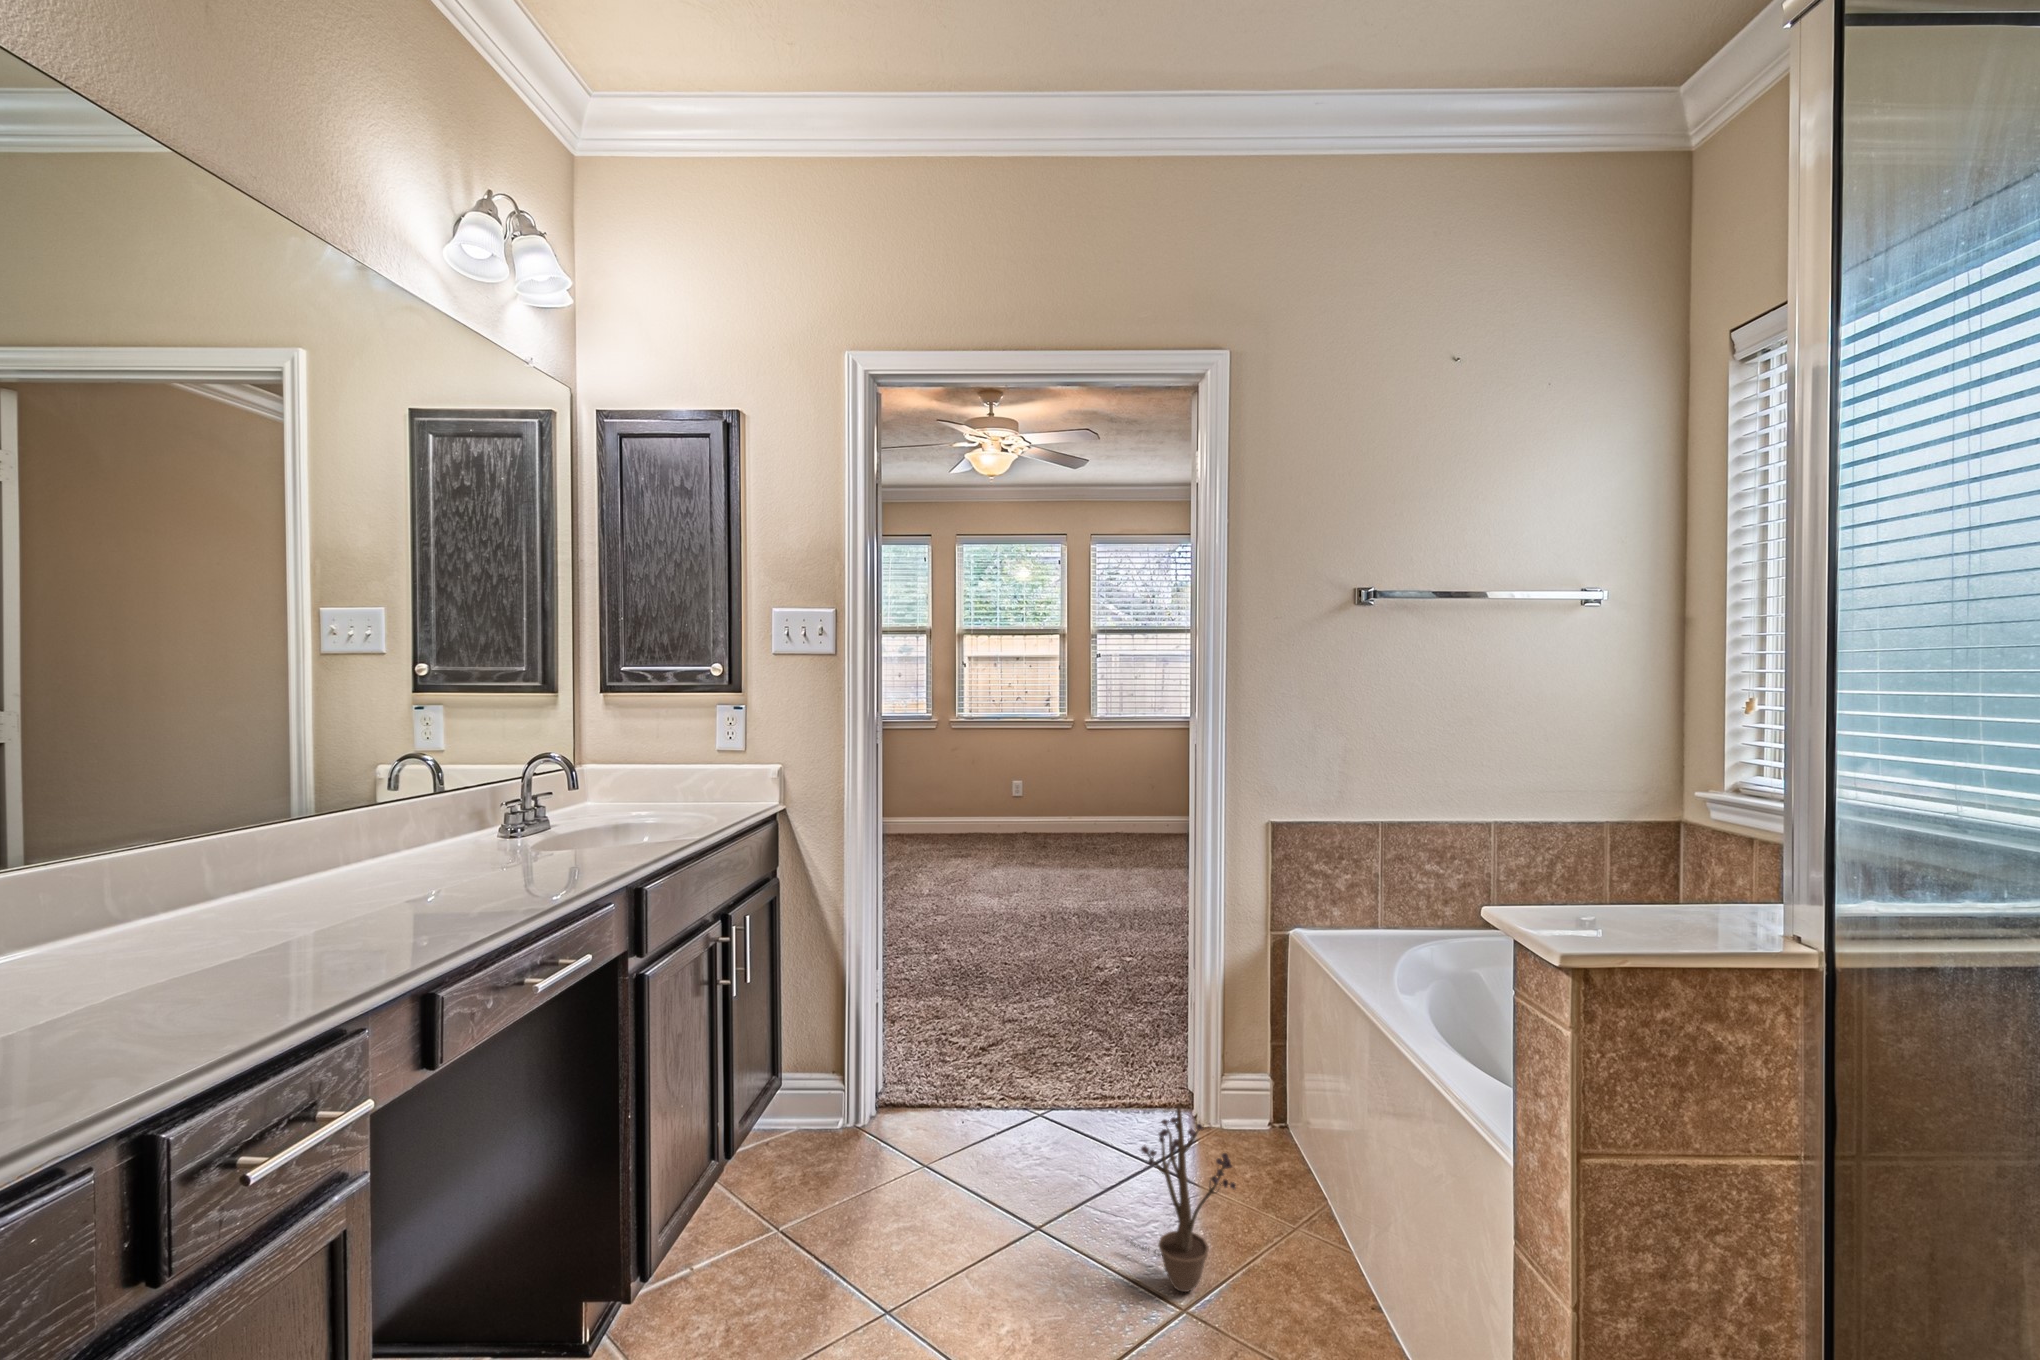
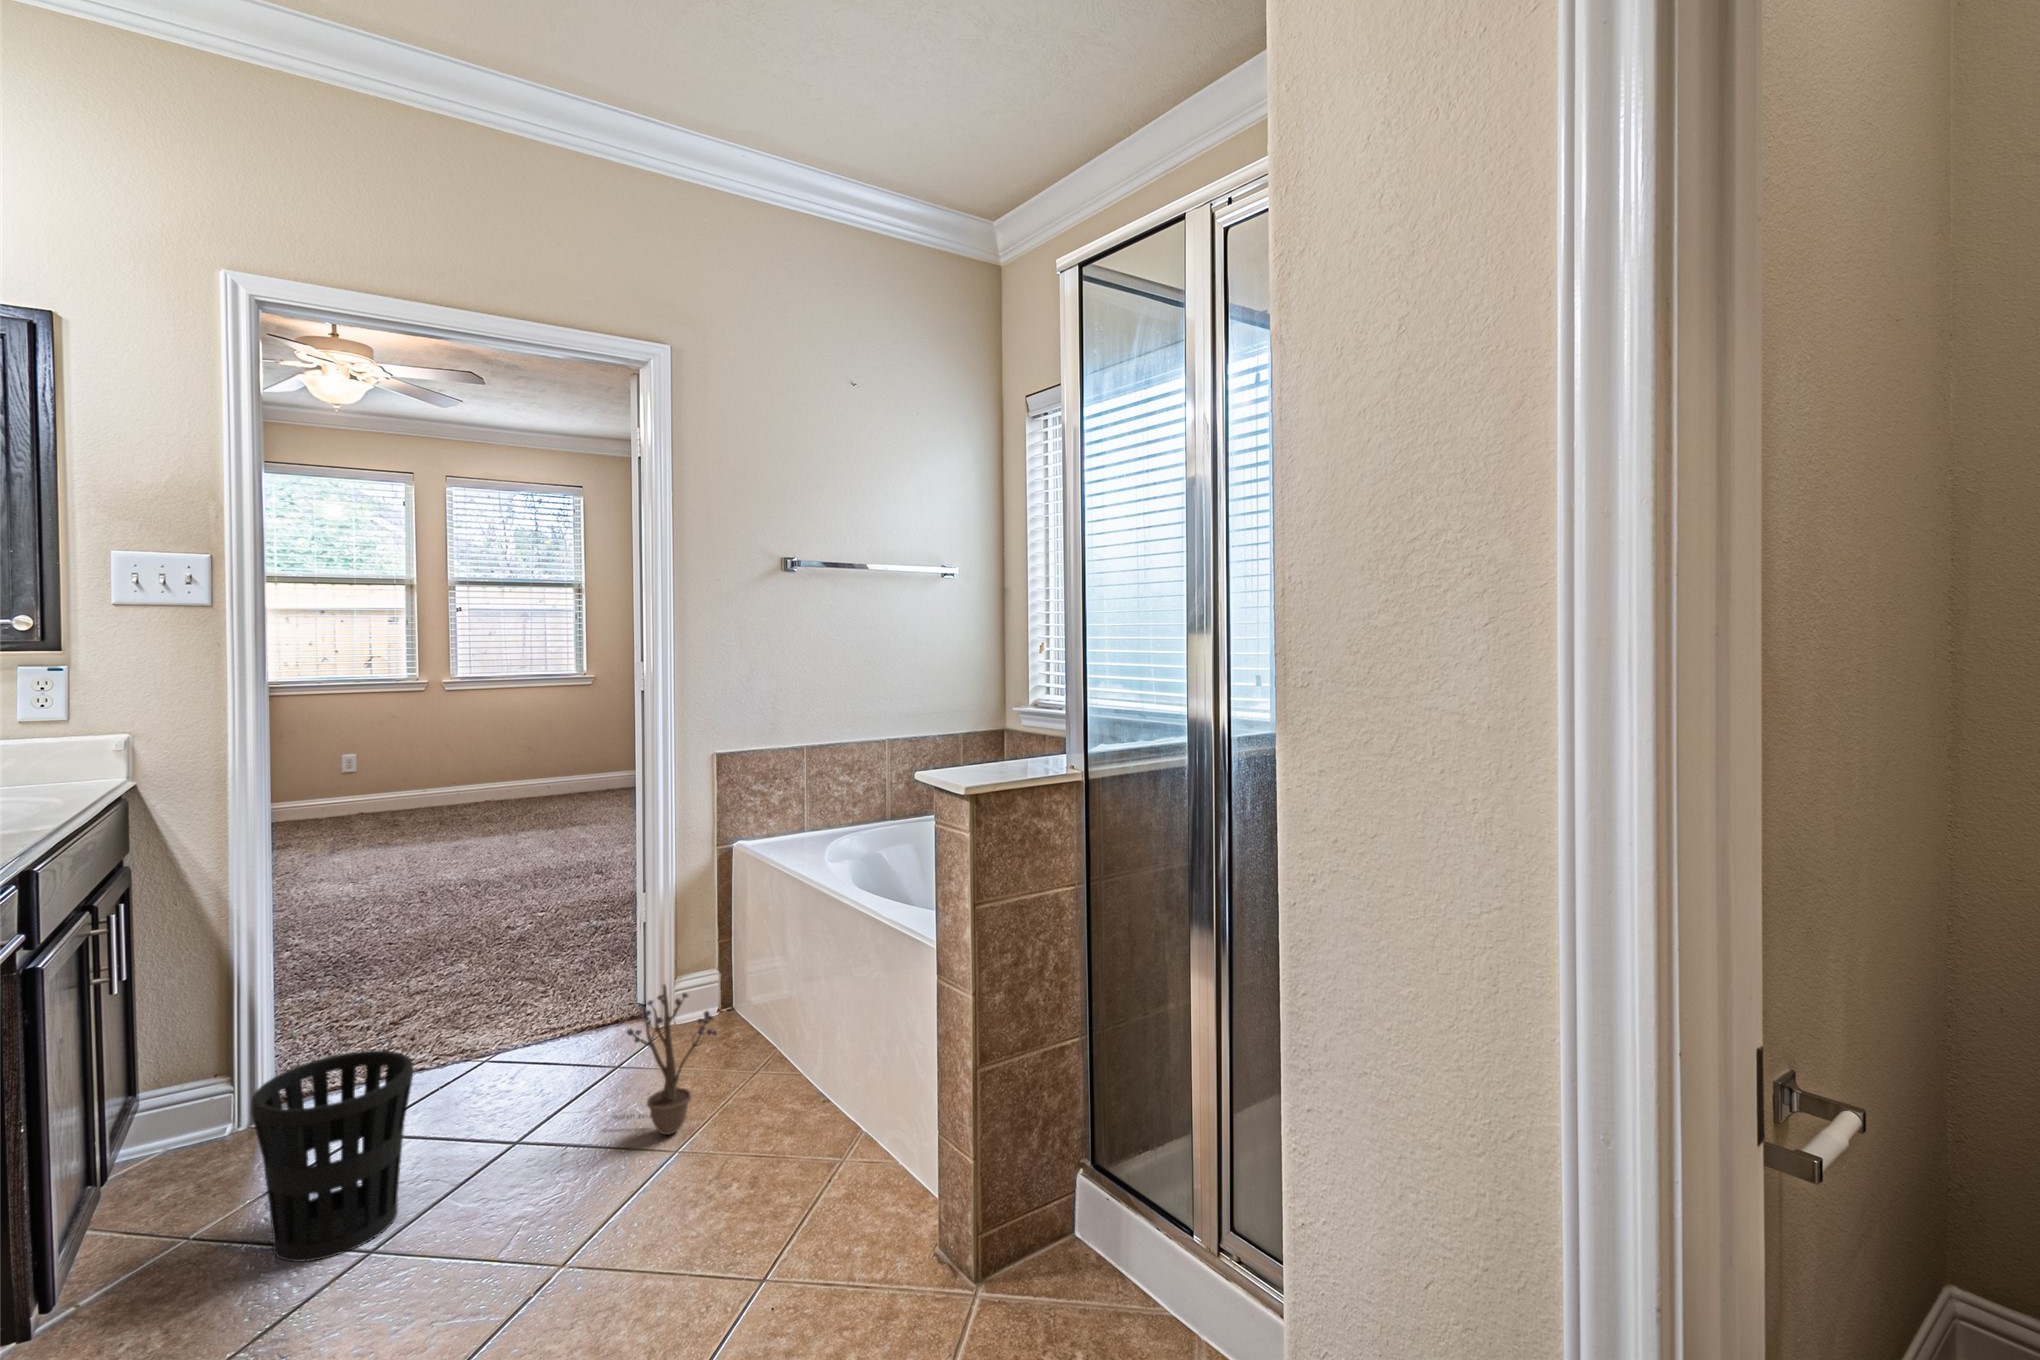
wastebasket: none [804,1096,933,1310] -> present [251,1050,413,1262]

